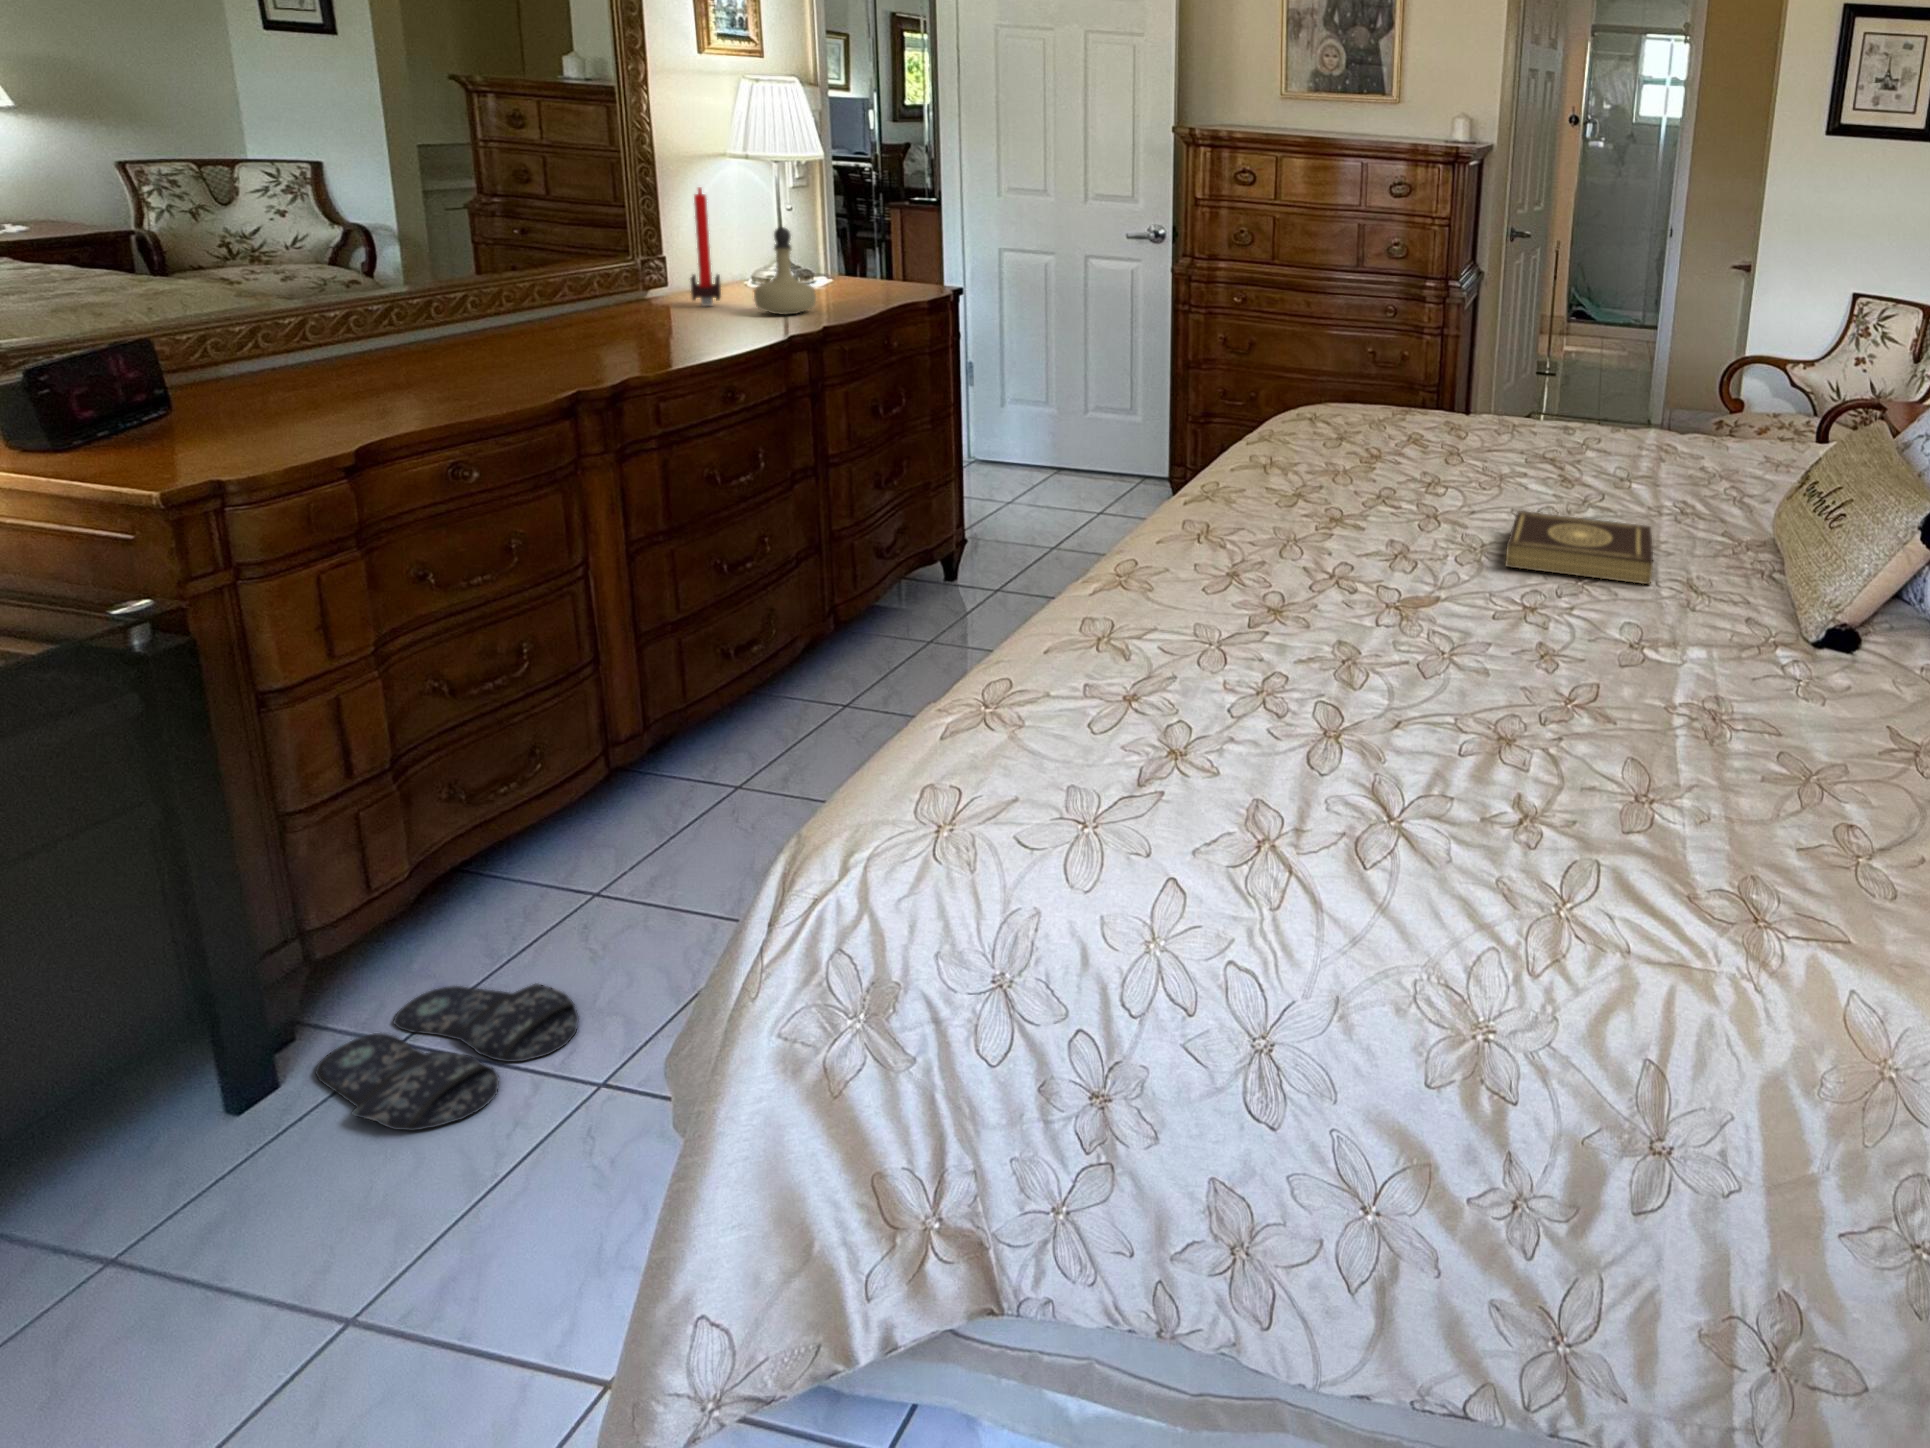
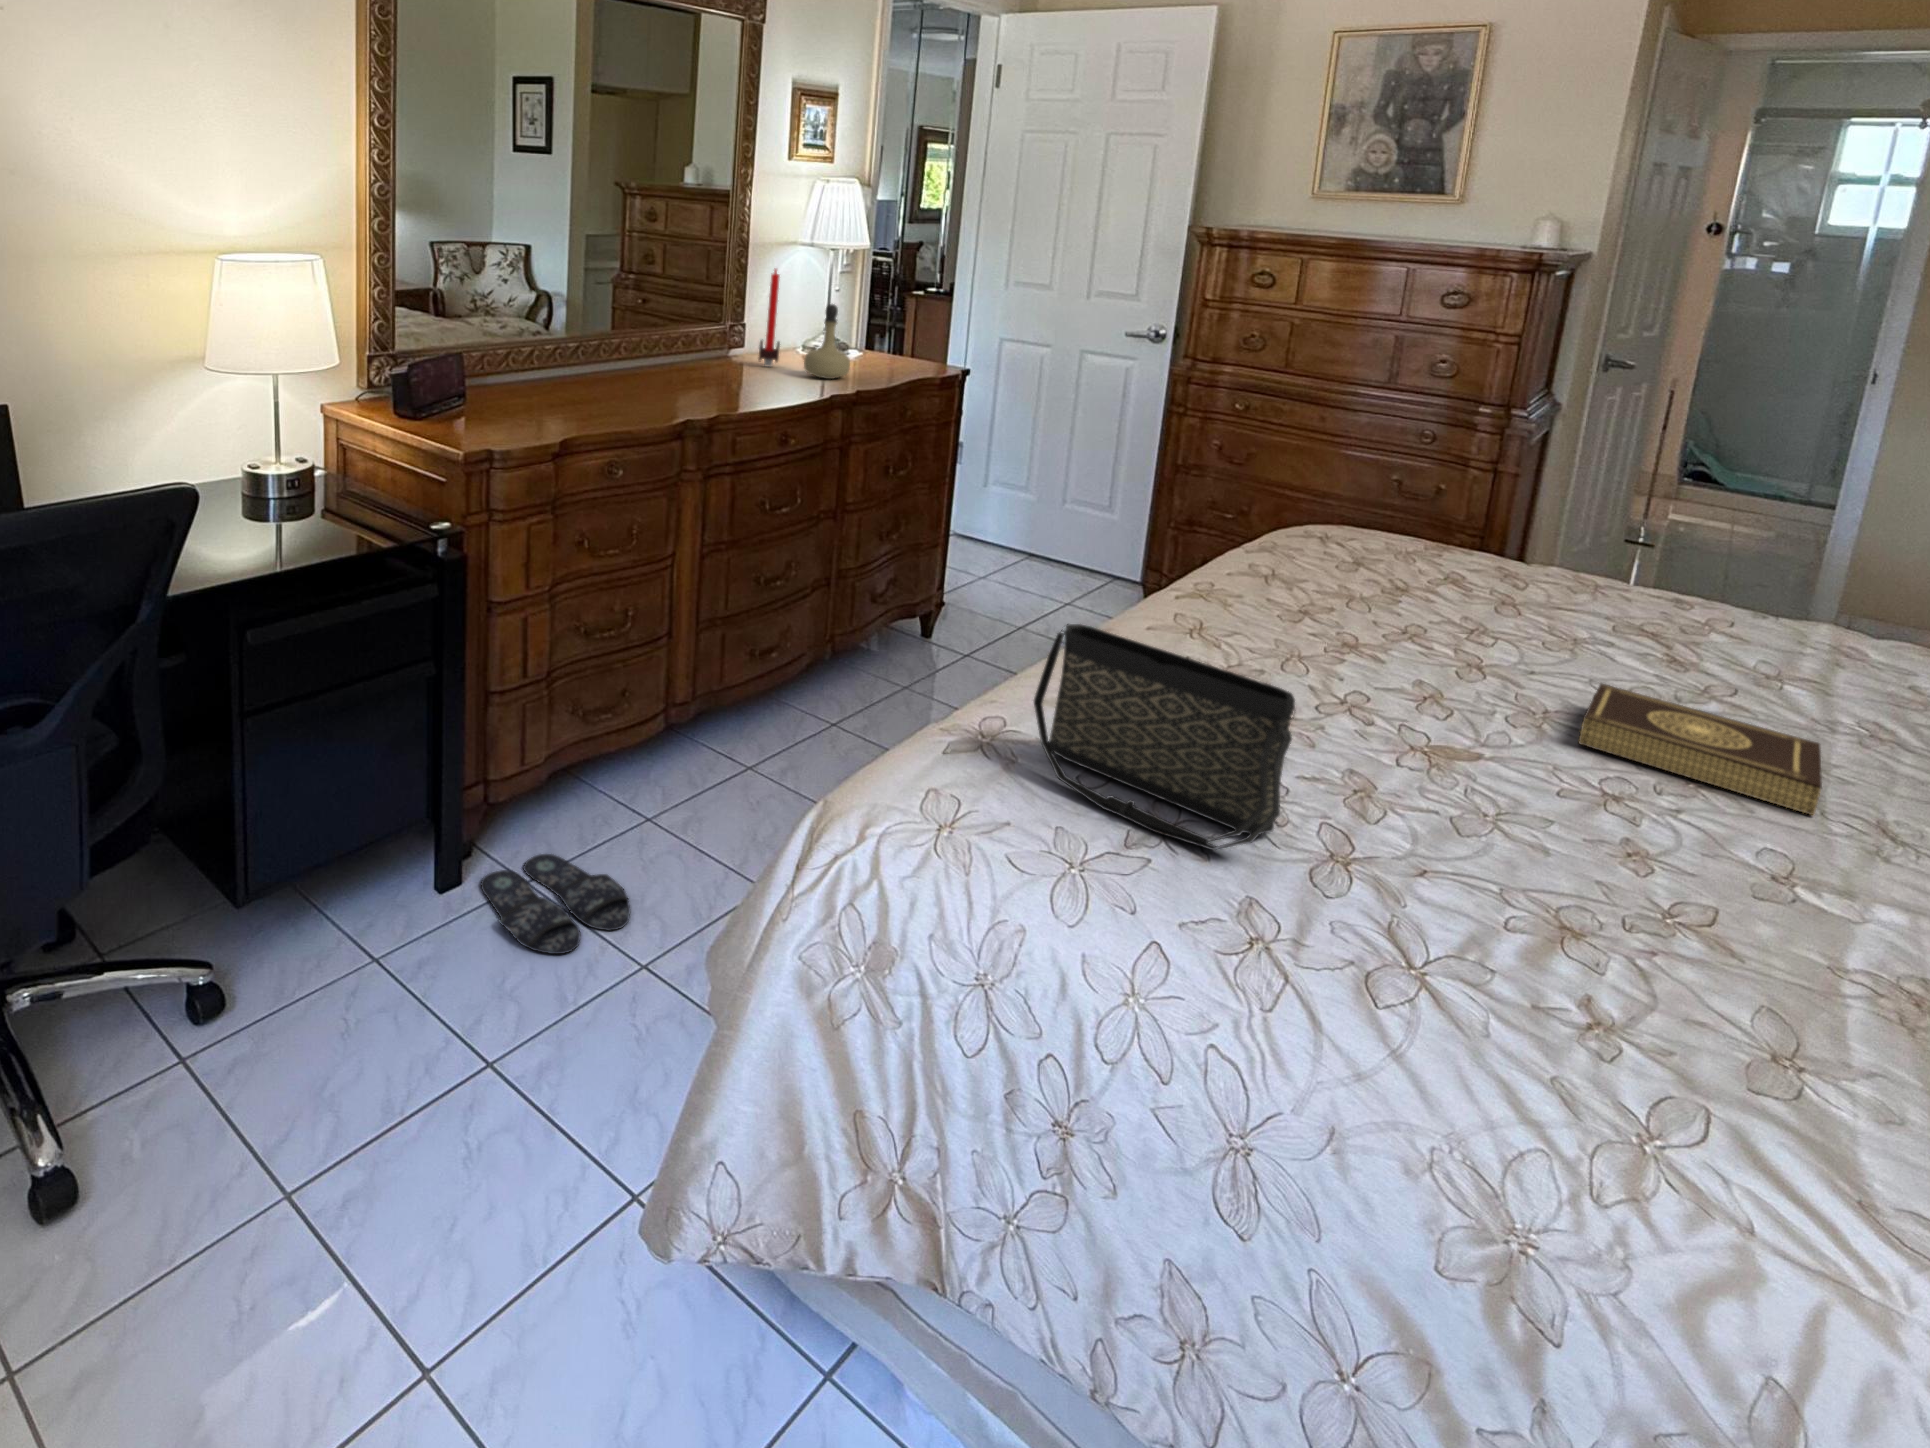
handbag: none [1032,567,1281,764] -> present [1034,624,1295,850]

